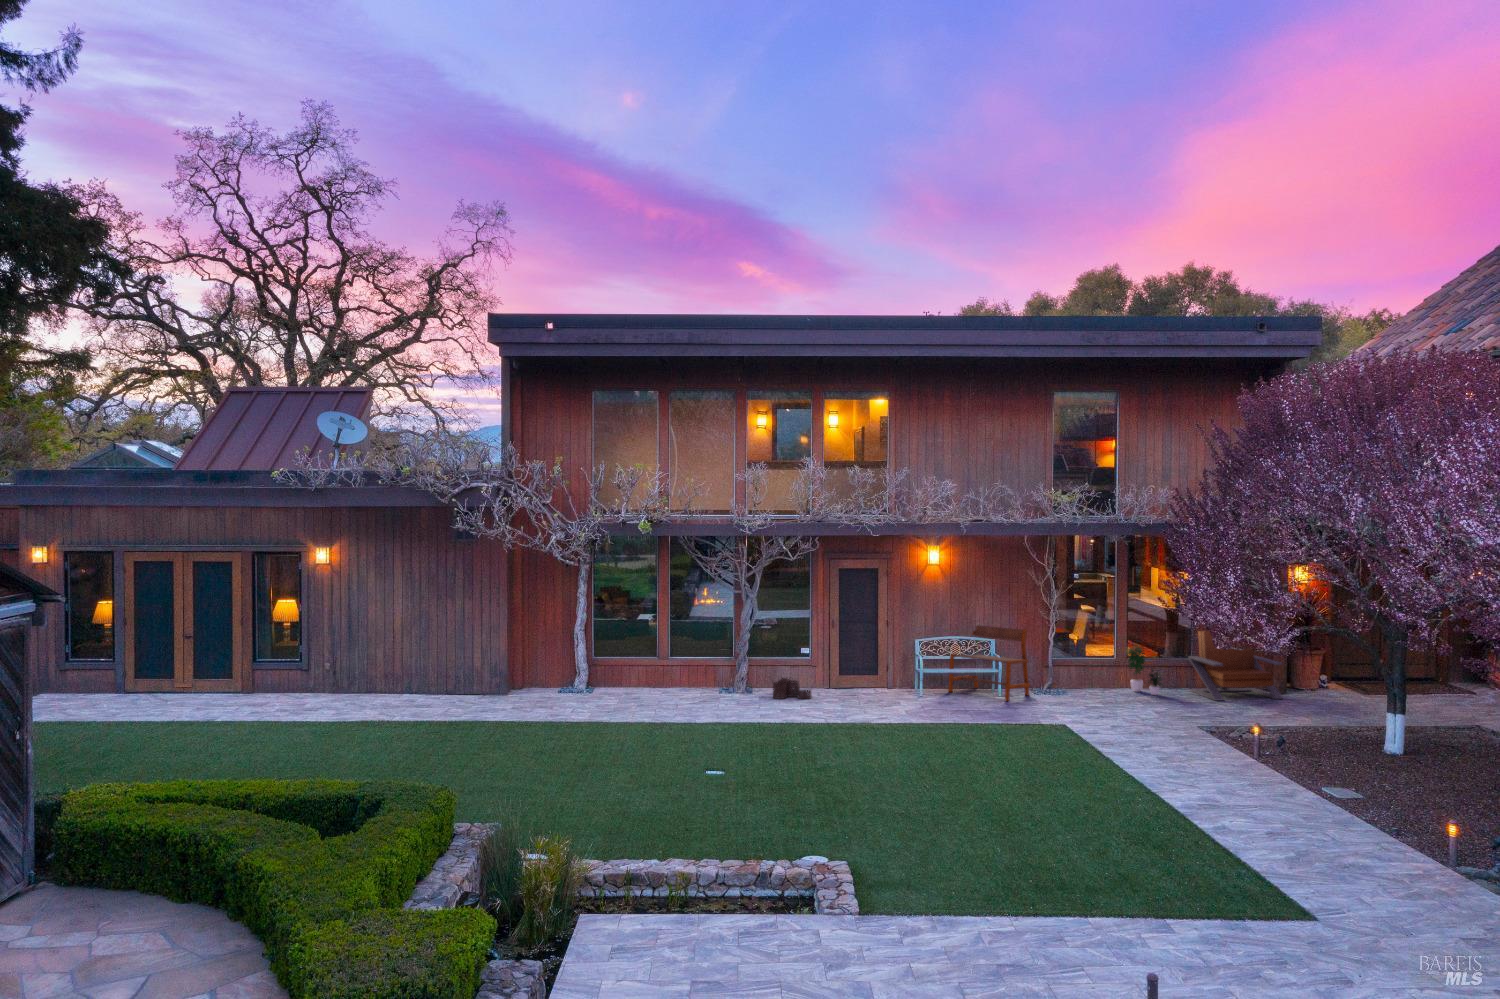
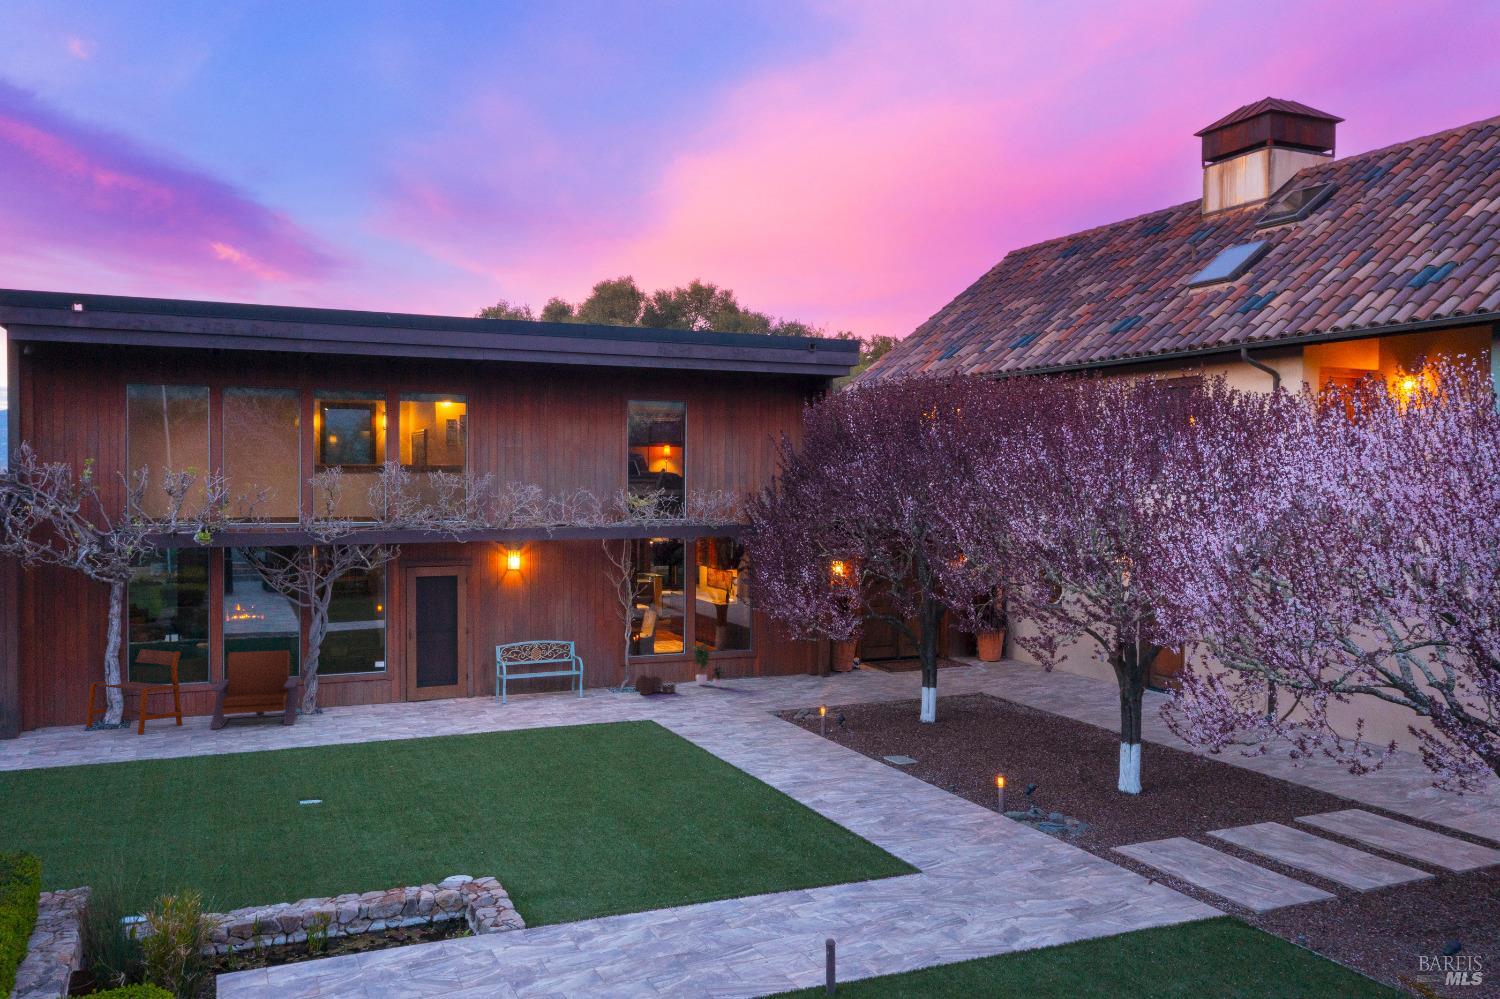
bench: present [948,625,1030,701] -> present [86,649,182,734]
lounge chair: present [1188,631,1283,700] -> present [211,650,300,729]
woven basket: present [773,678,811,699] -> present [635,675,675,695]

